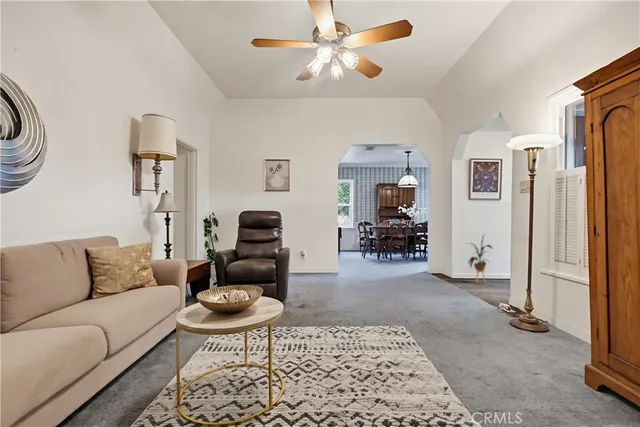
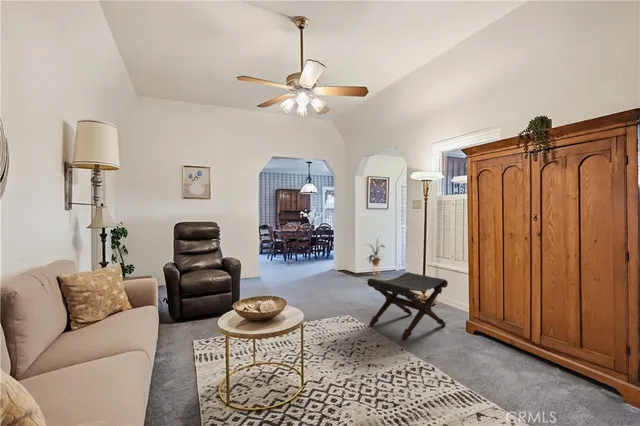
footstool: none [420,278,550,375] -> present [367,272,448,340]

